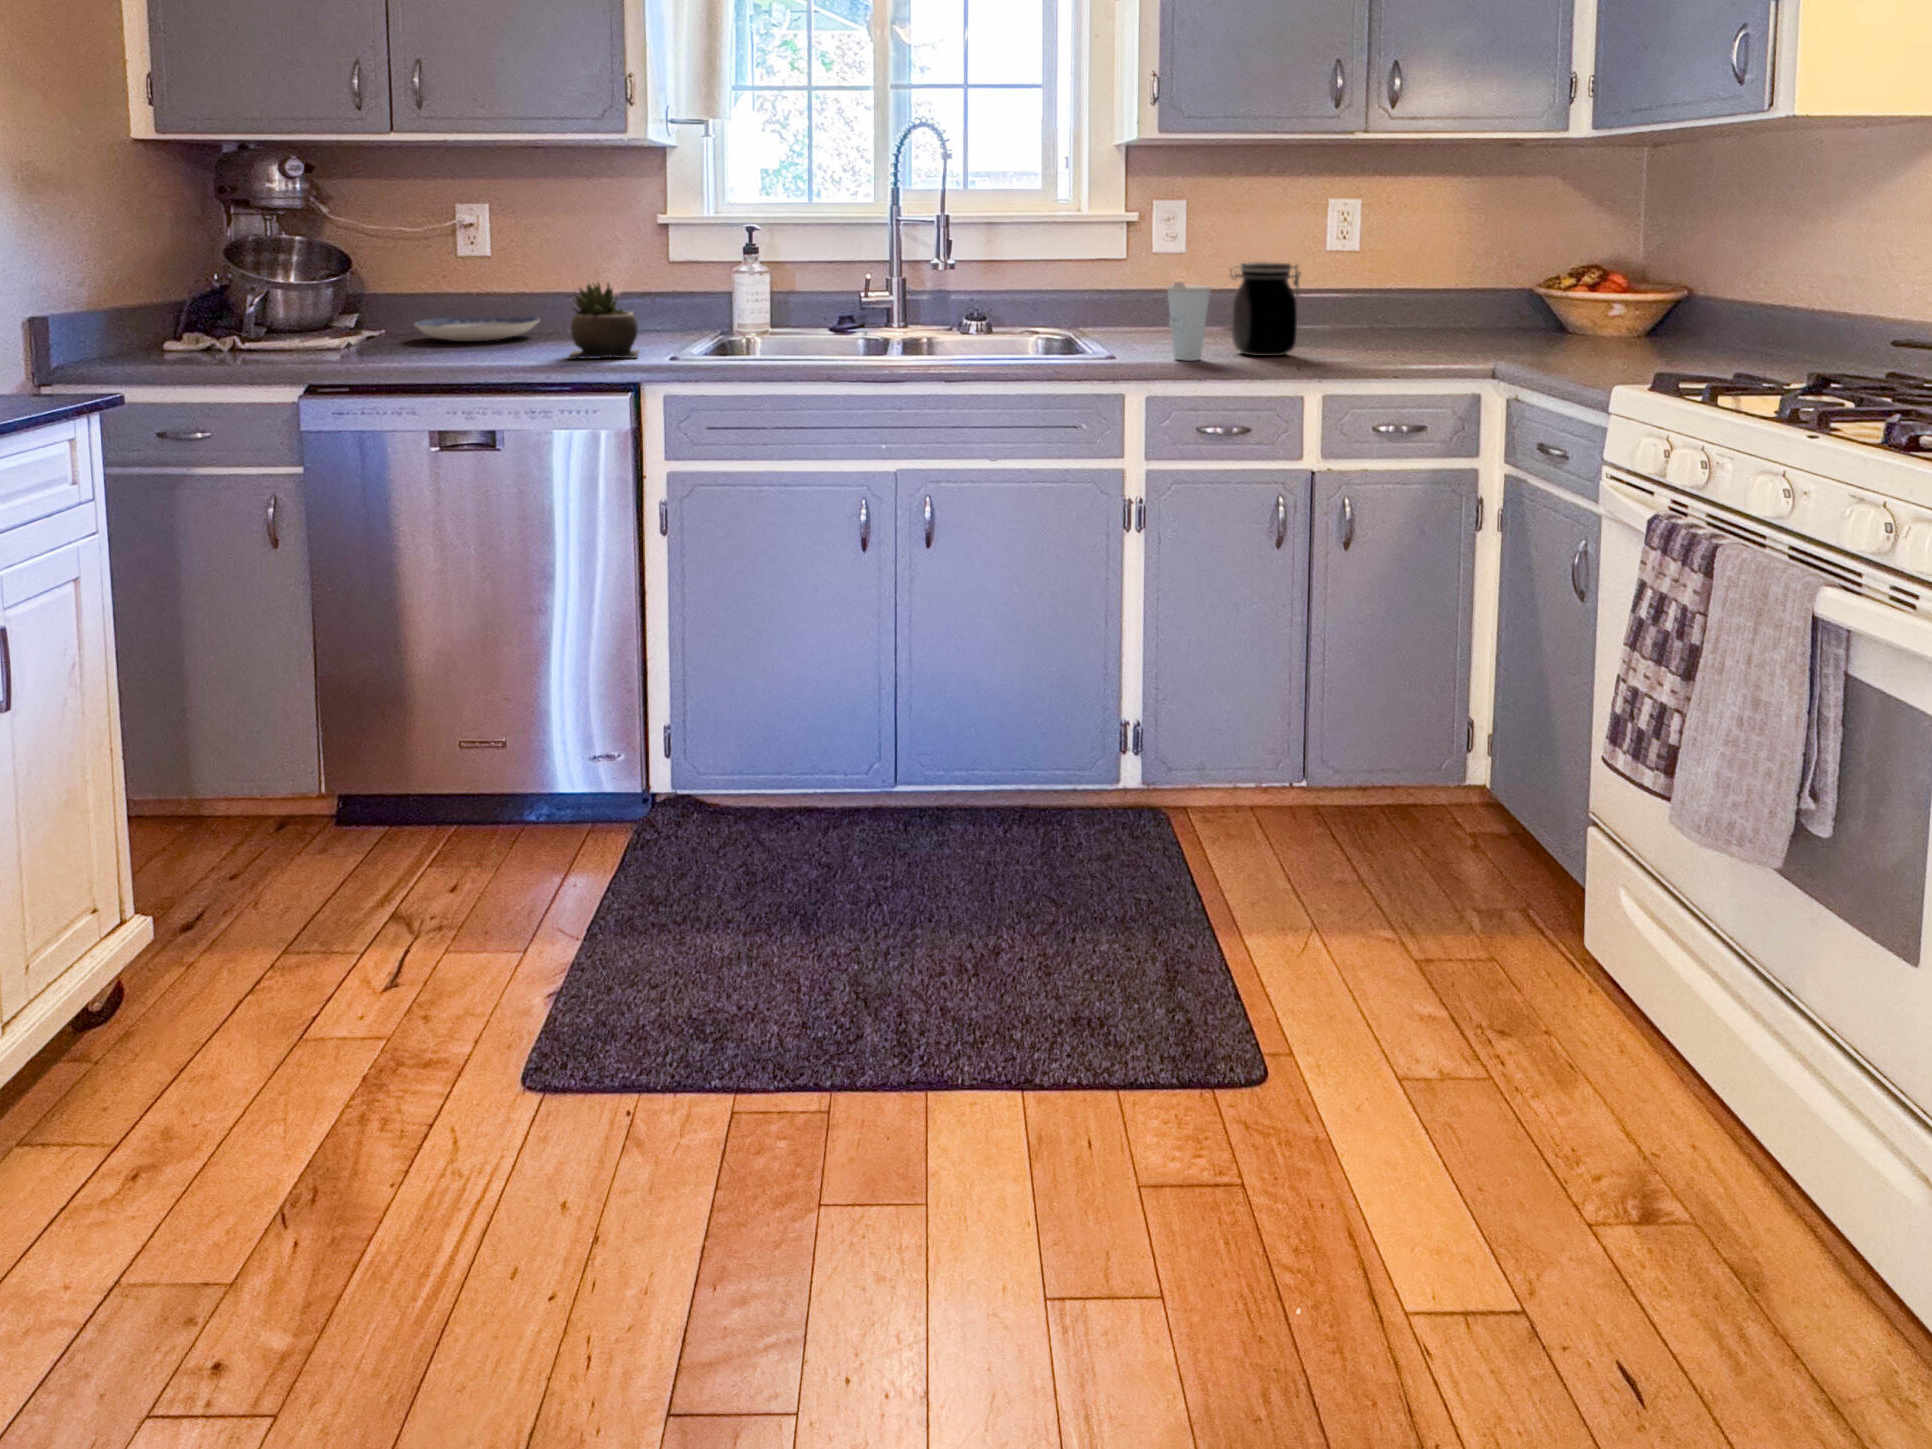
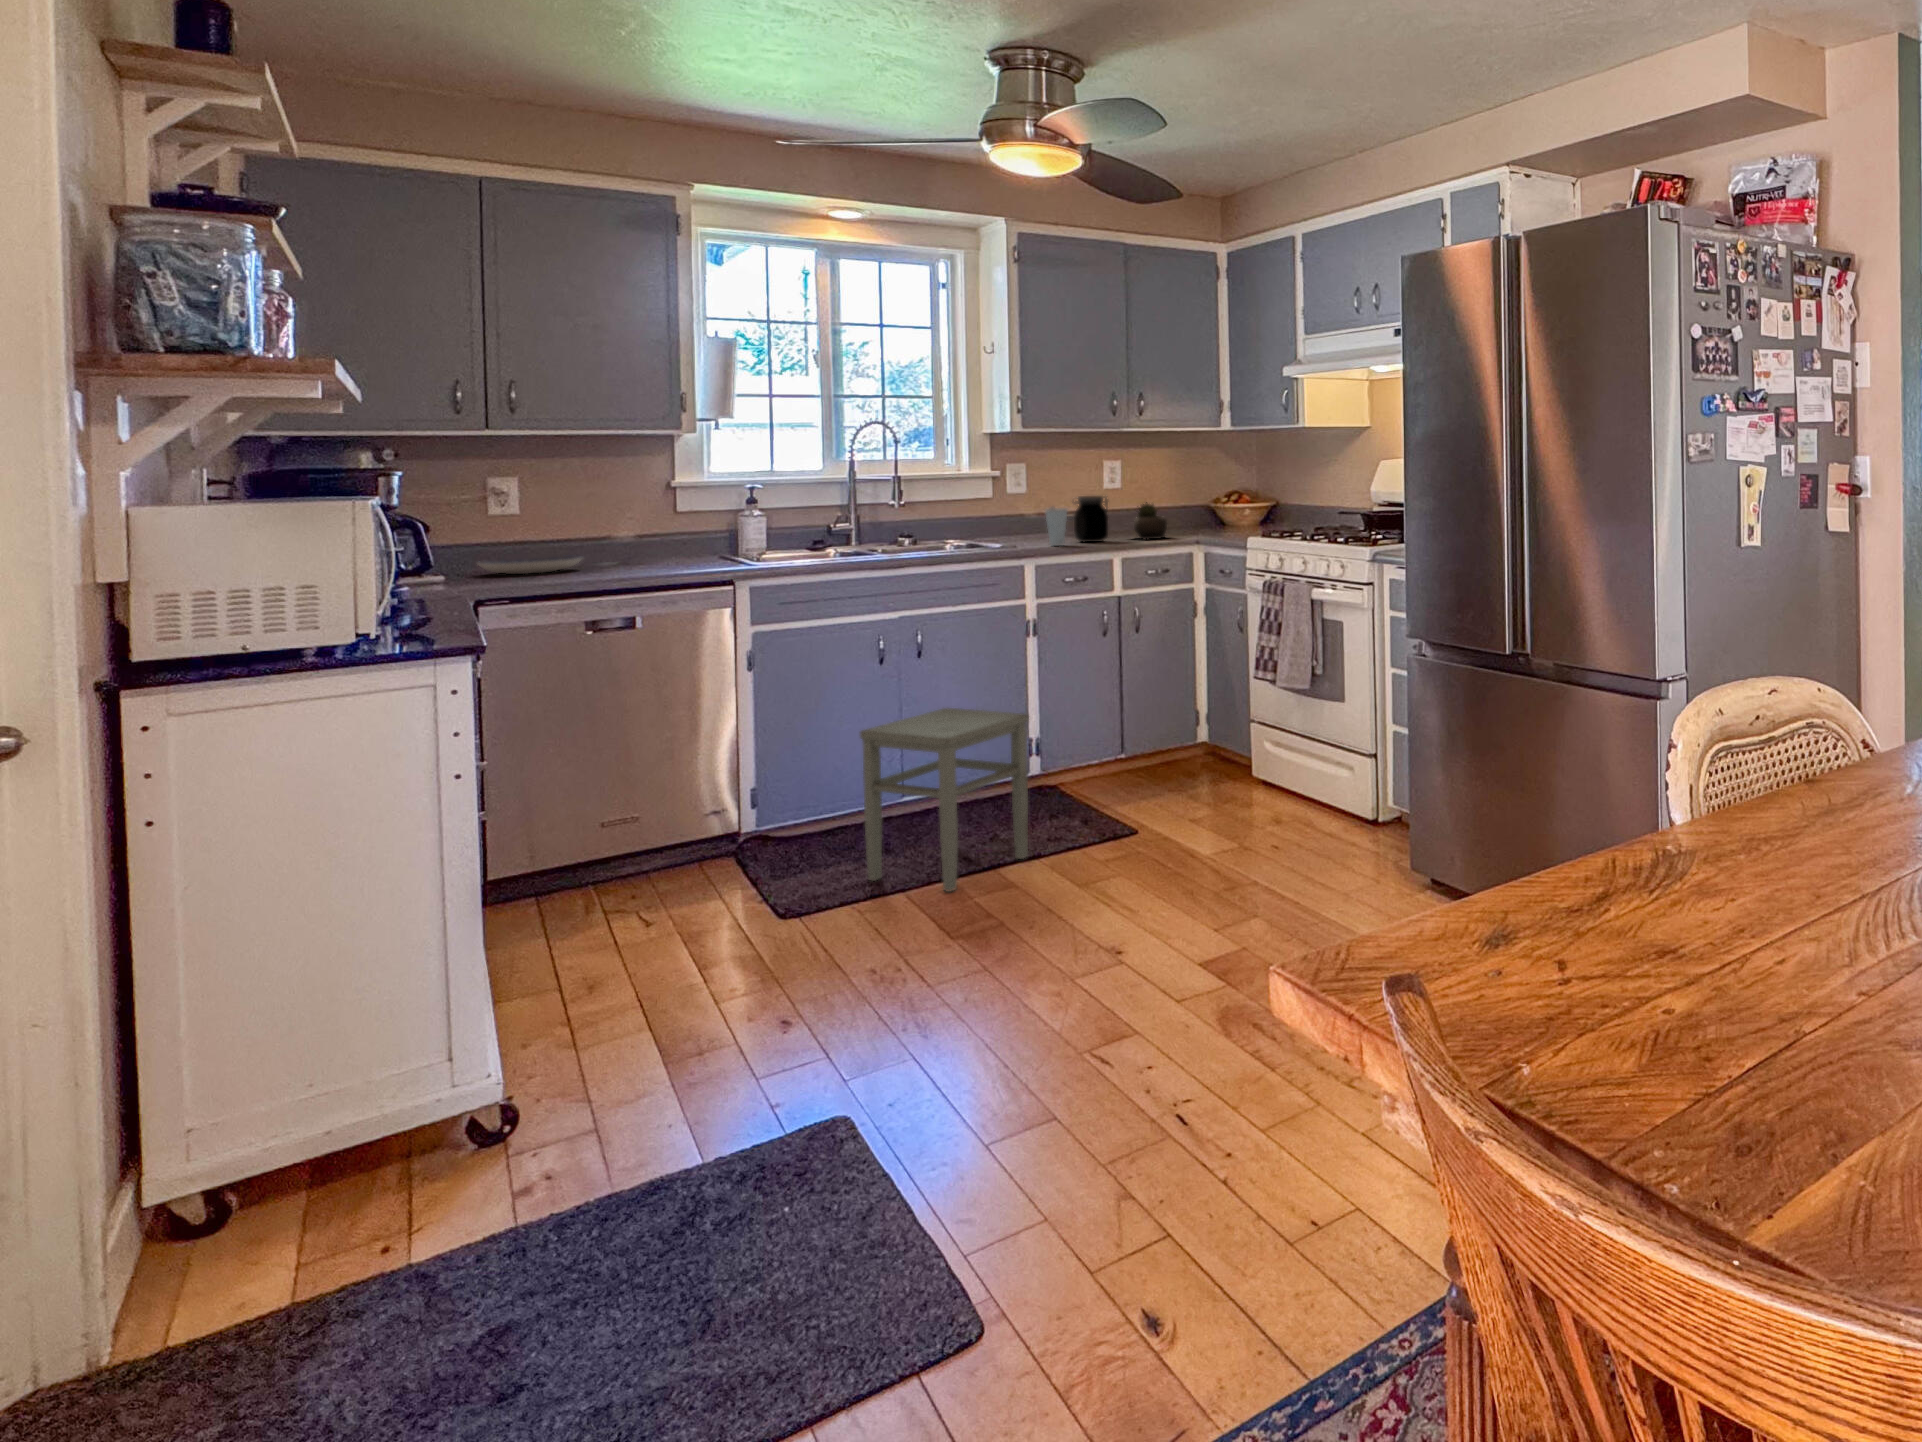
succulent plant: present [568,283,639,359] -> present [1134,502,1167,539]
stool: none [692,686,1004,1167] -> present [860,708,1029,891]

